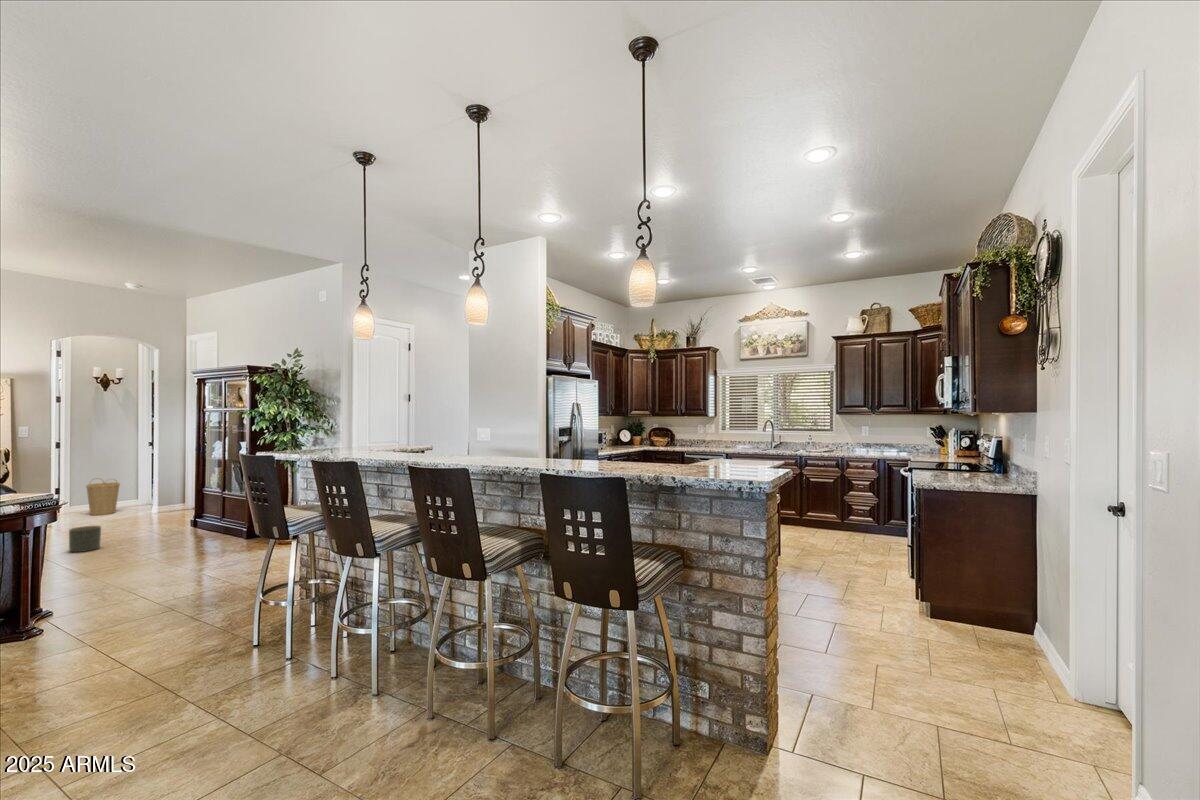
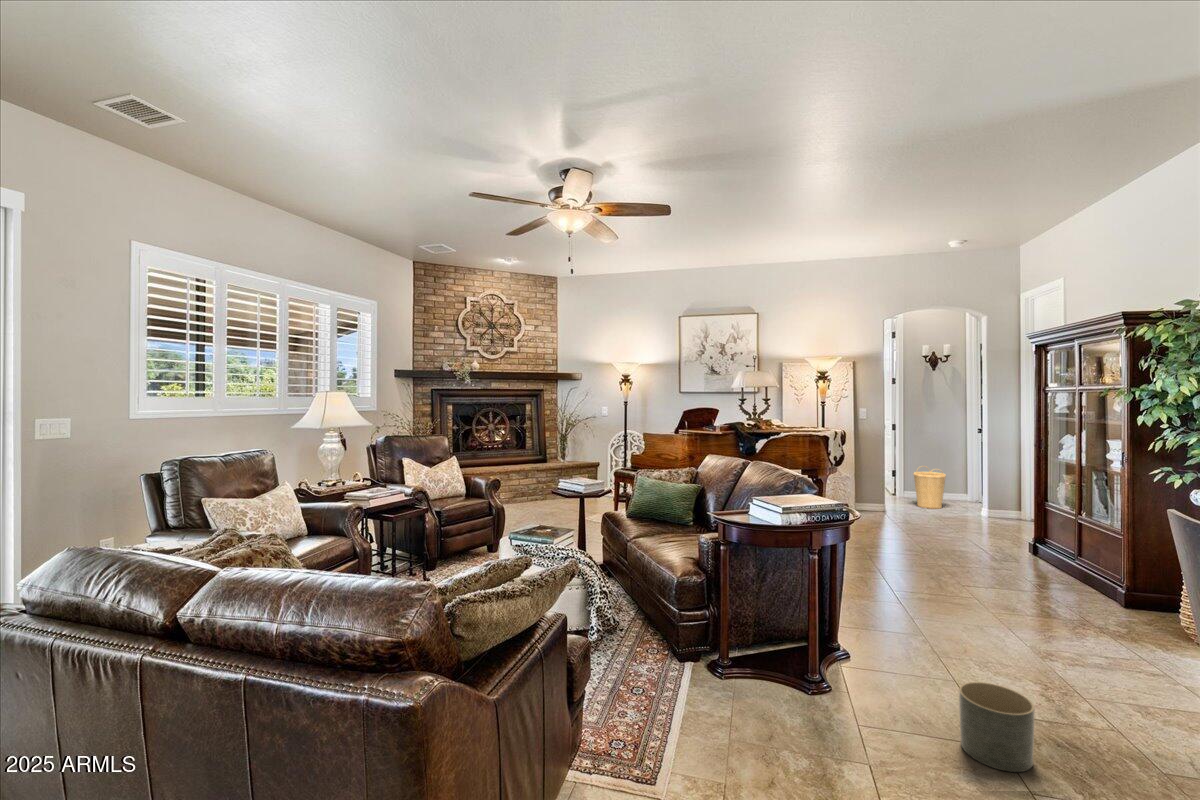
planter: present [69,526,101,552] -> present [959,682,1035,772]

